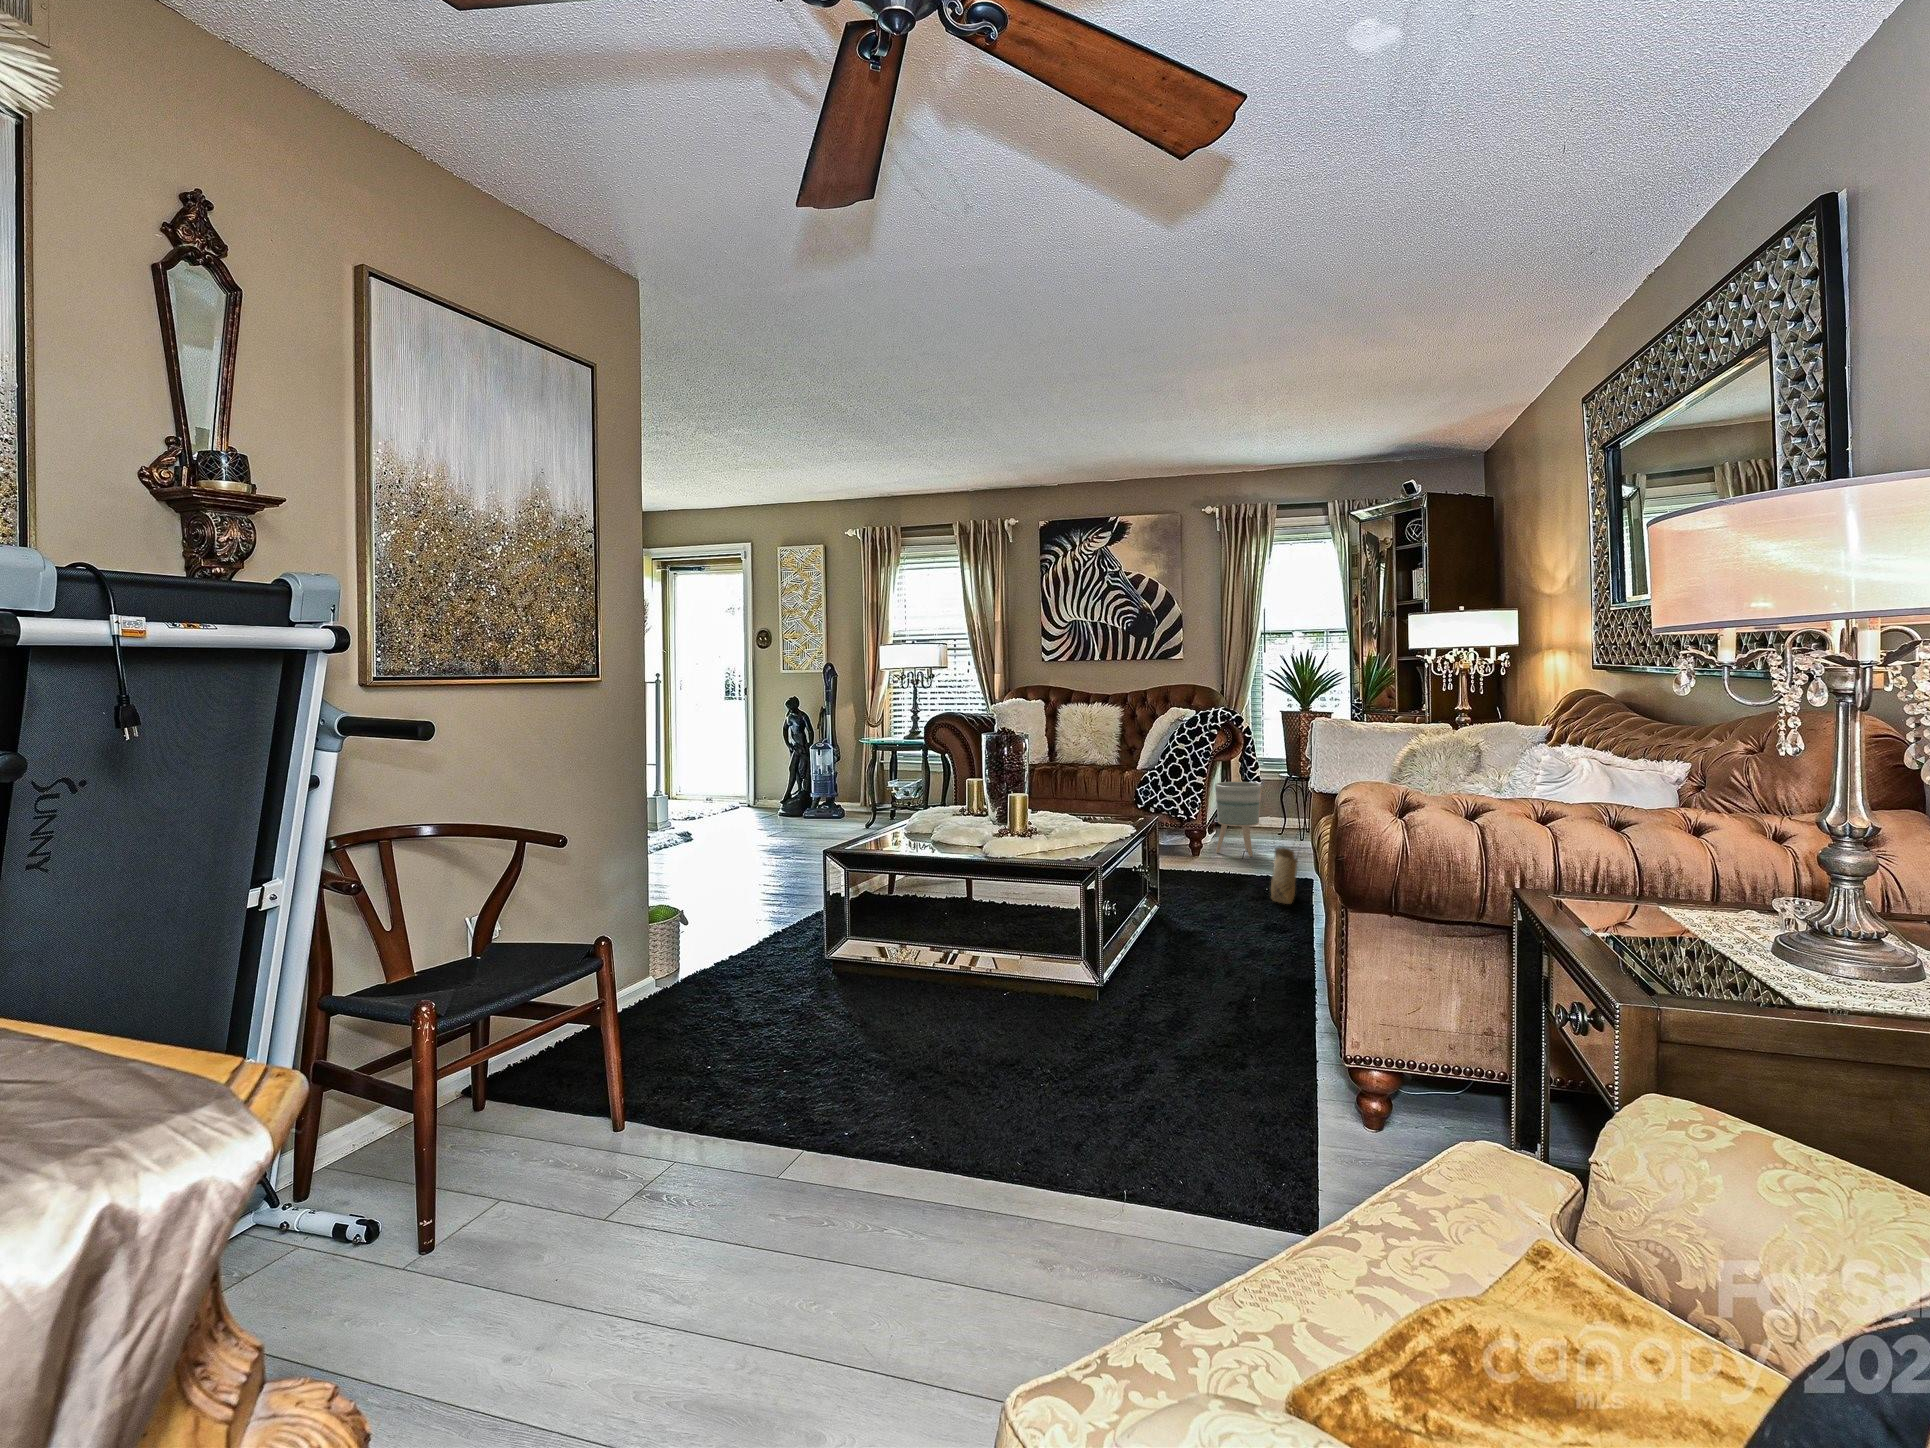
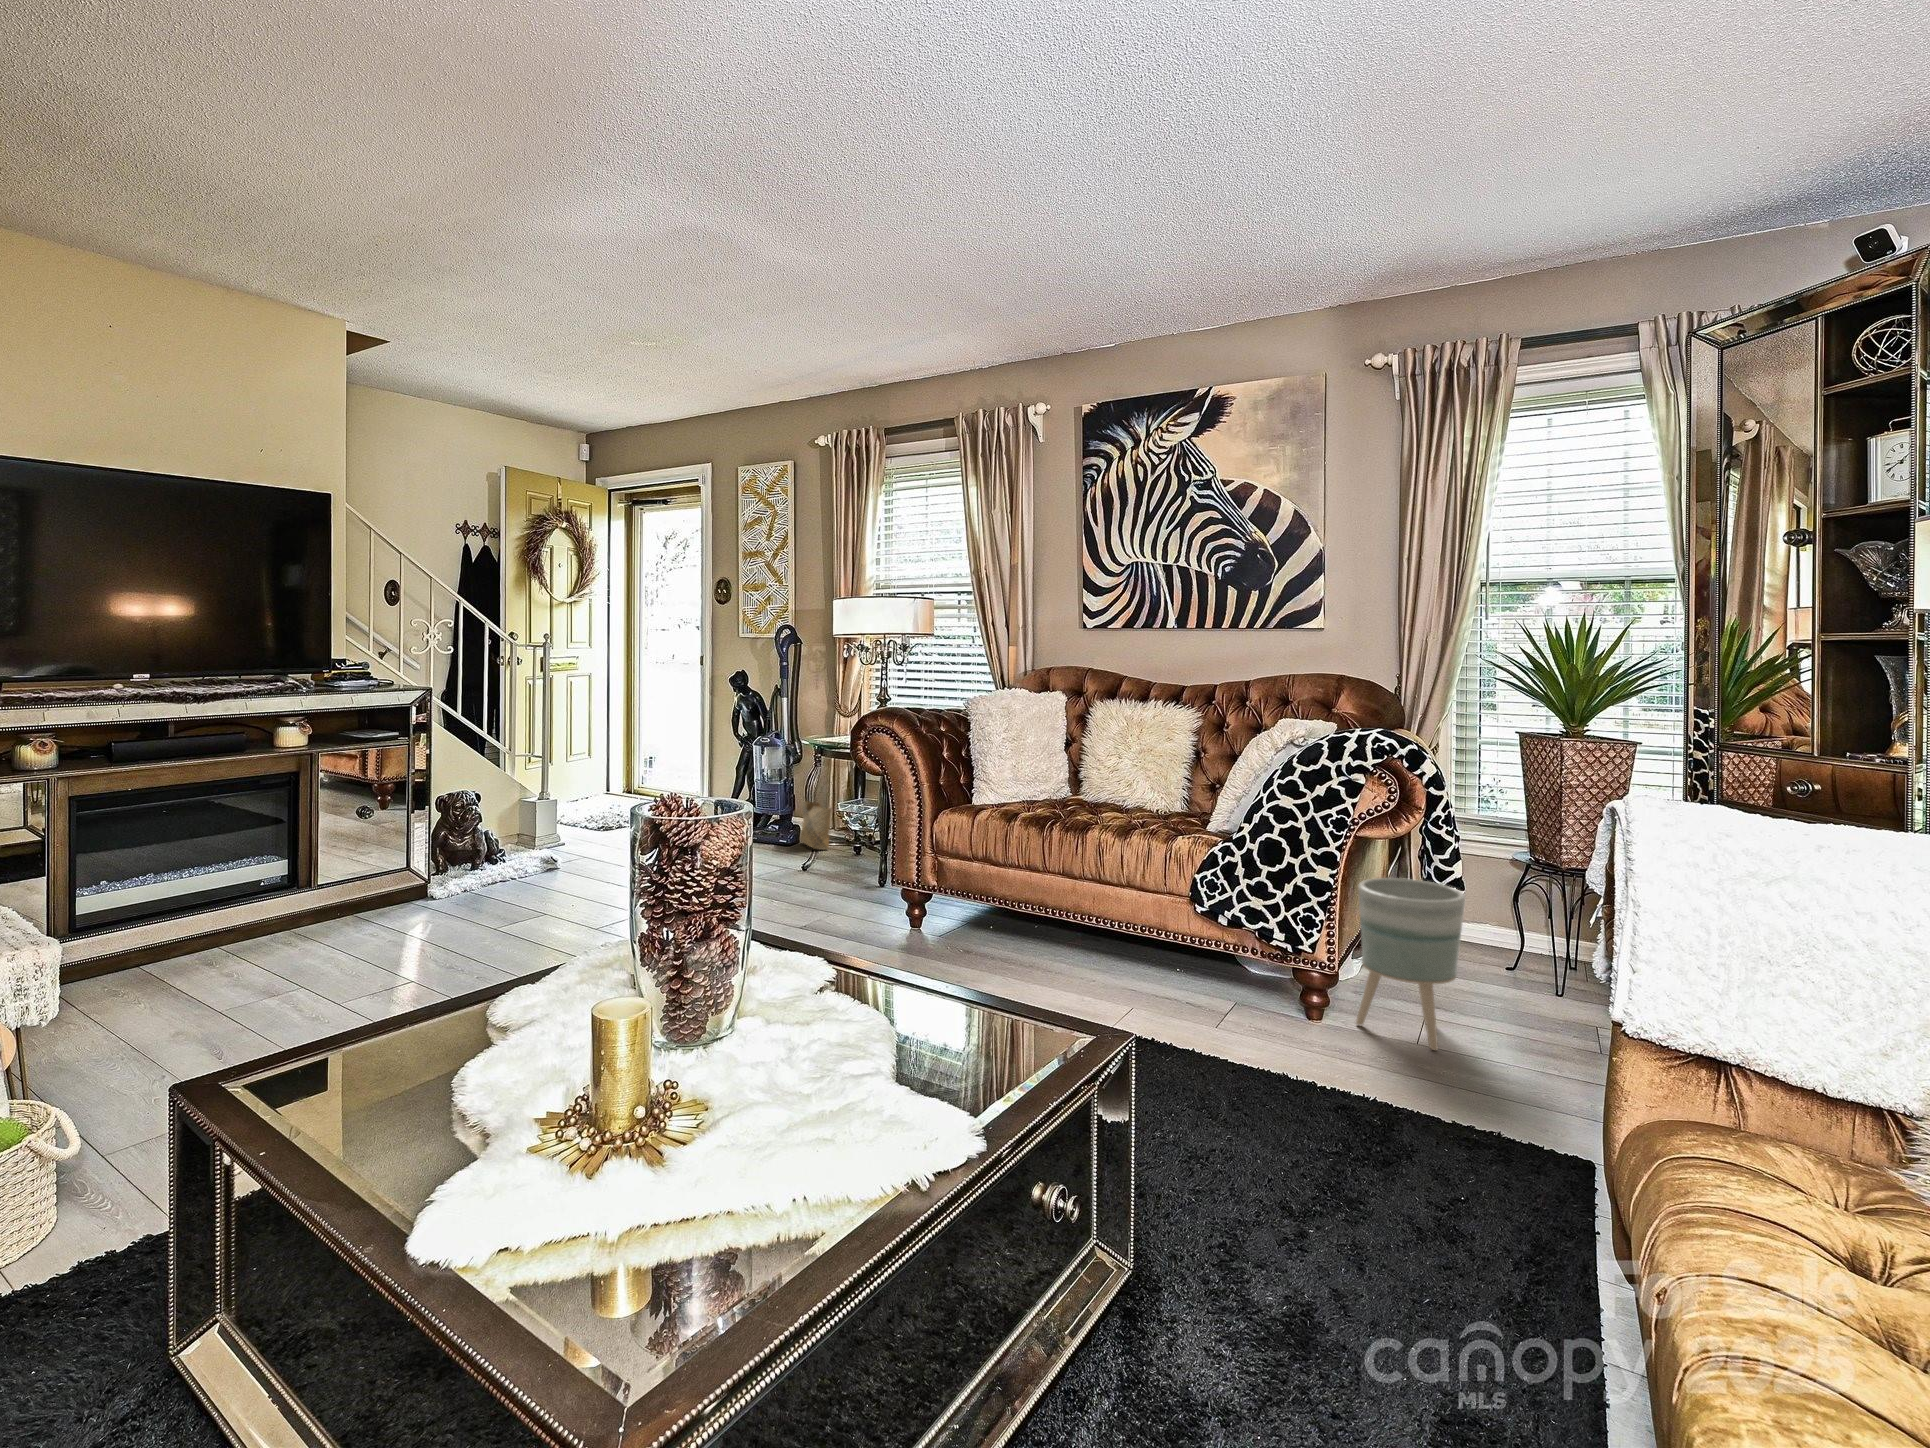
woven basket: present [1271,847,1298,904] -> present [800,801,832,850]

